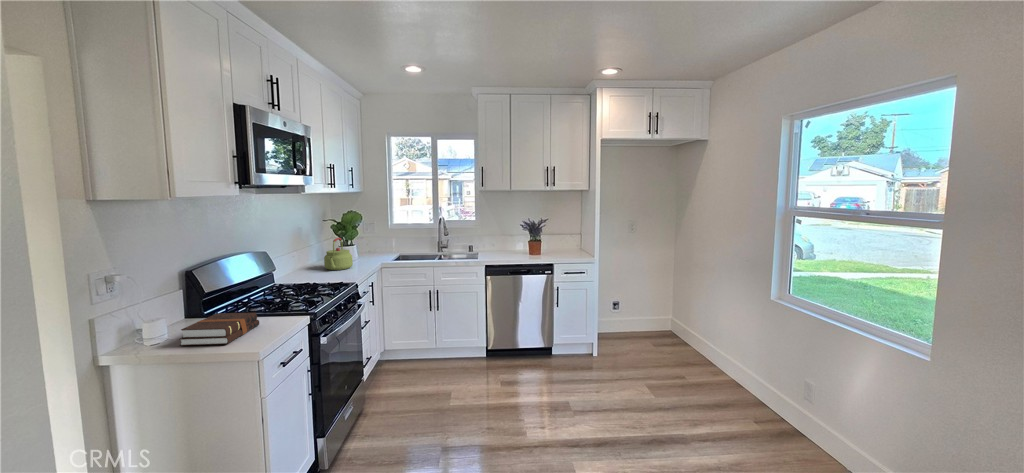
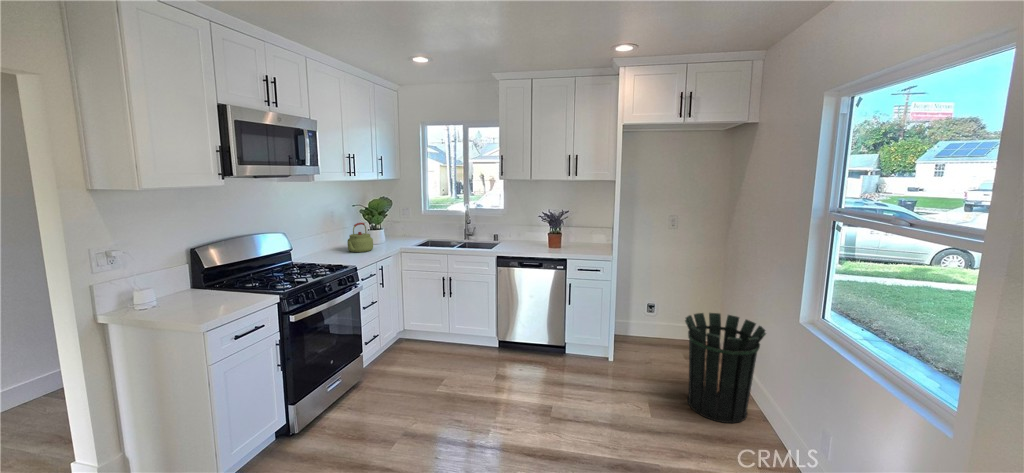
waste bin: none [671,301,739,393] -> present [685,313,766,423]
hardback book: present [179,313,259,346] -> none [153,288,231,316]

